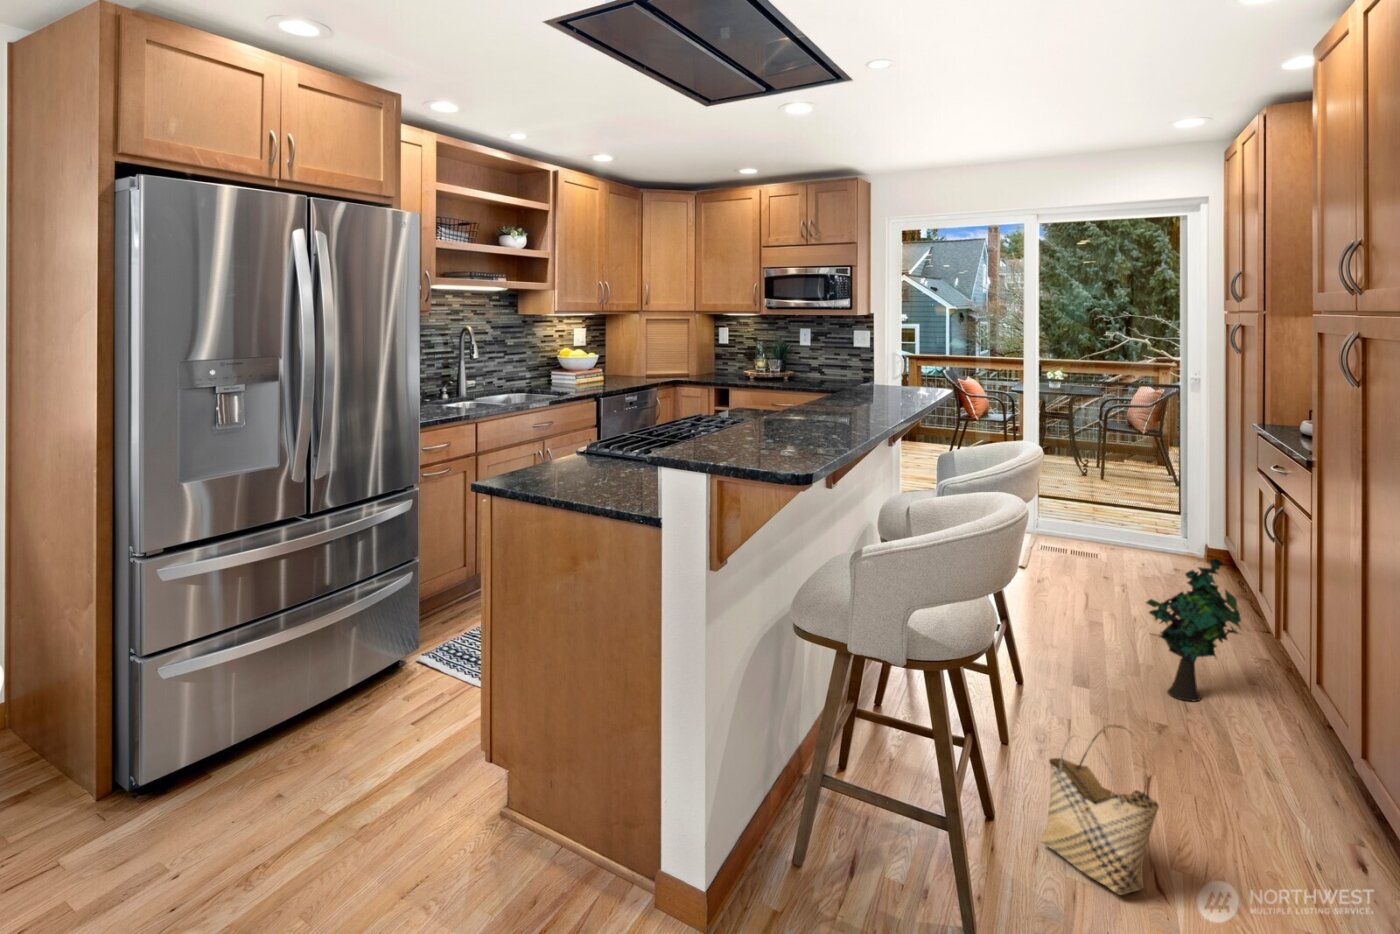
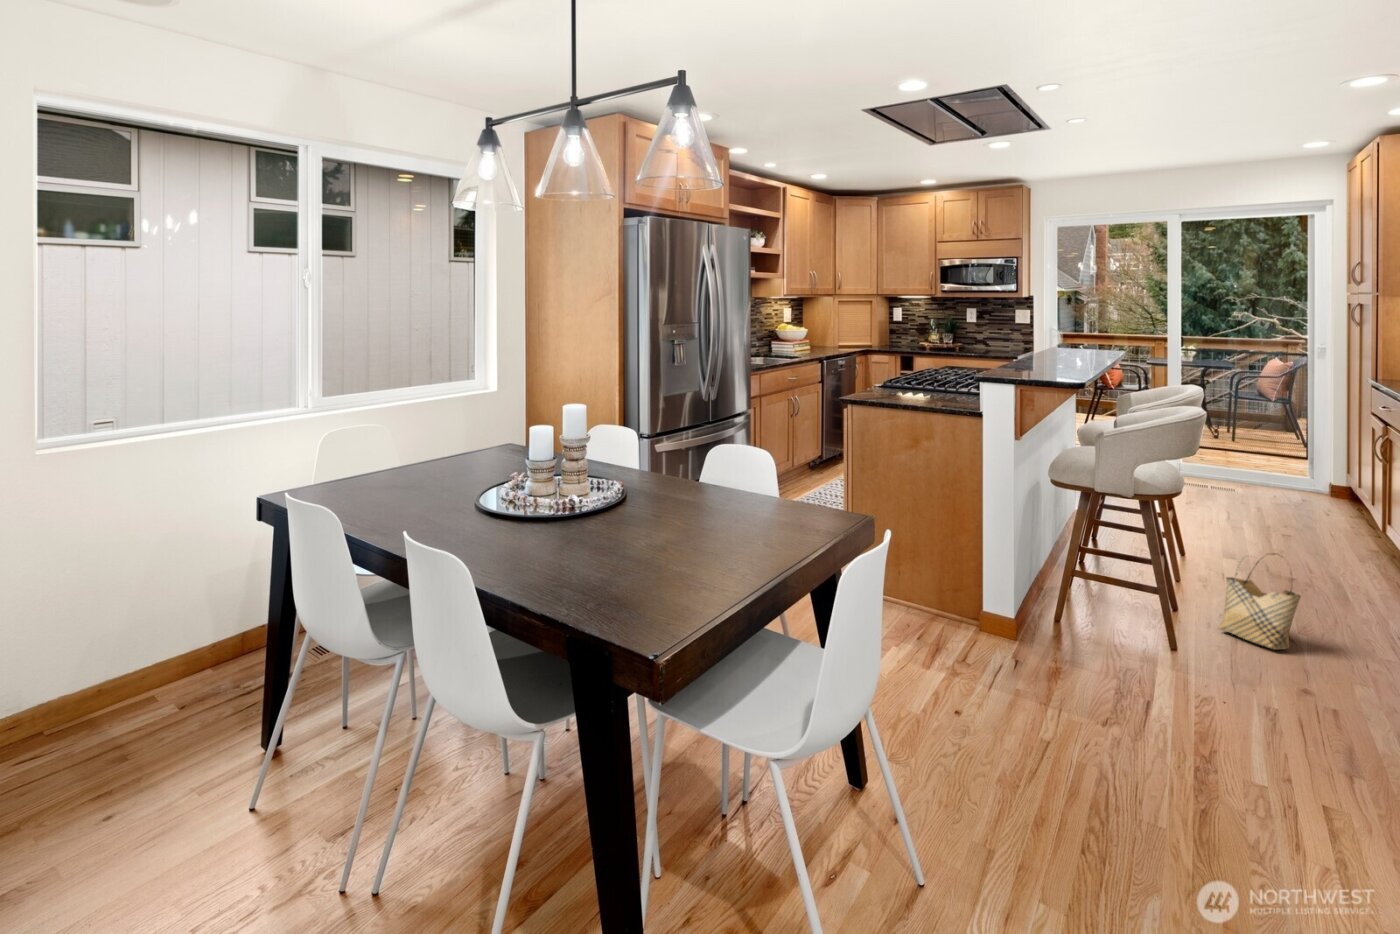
decorative plant: present [1146,558,1241,701] -> none [1281,471,1355,573]

